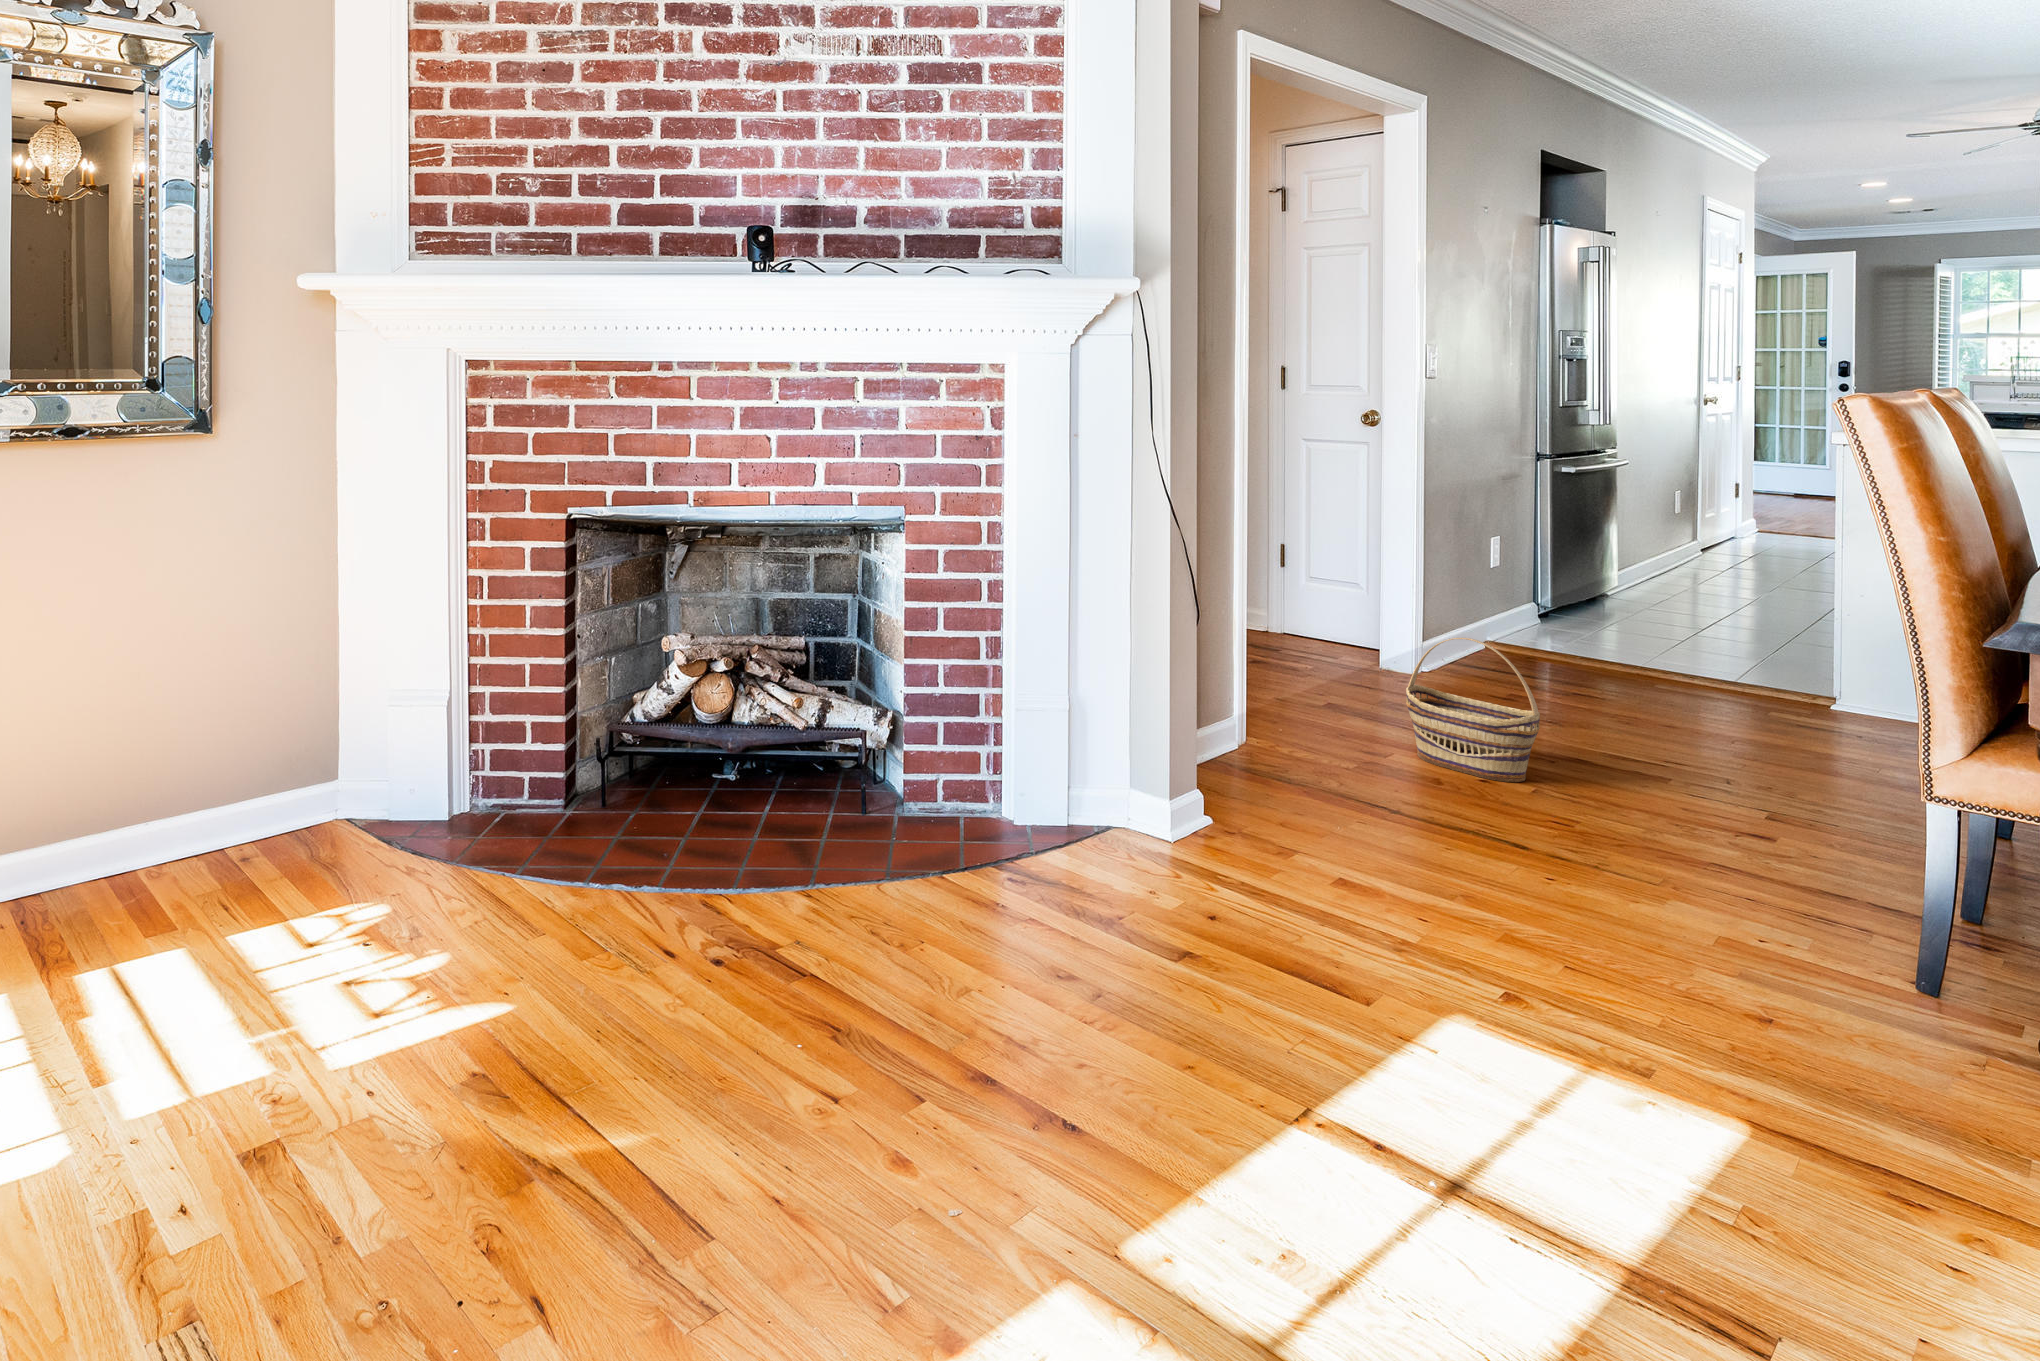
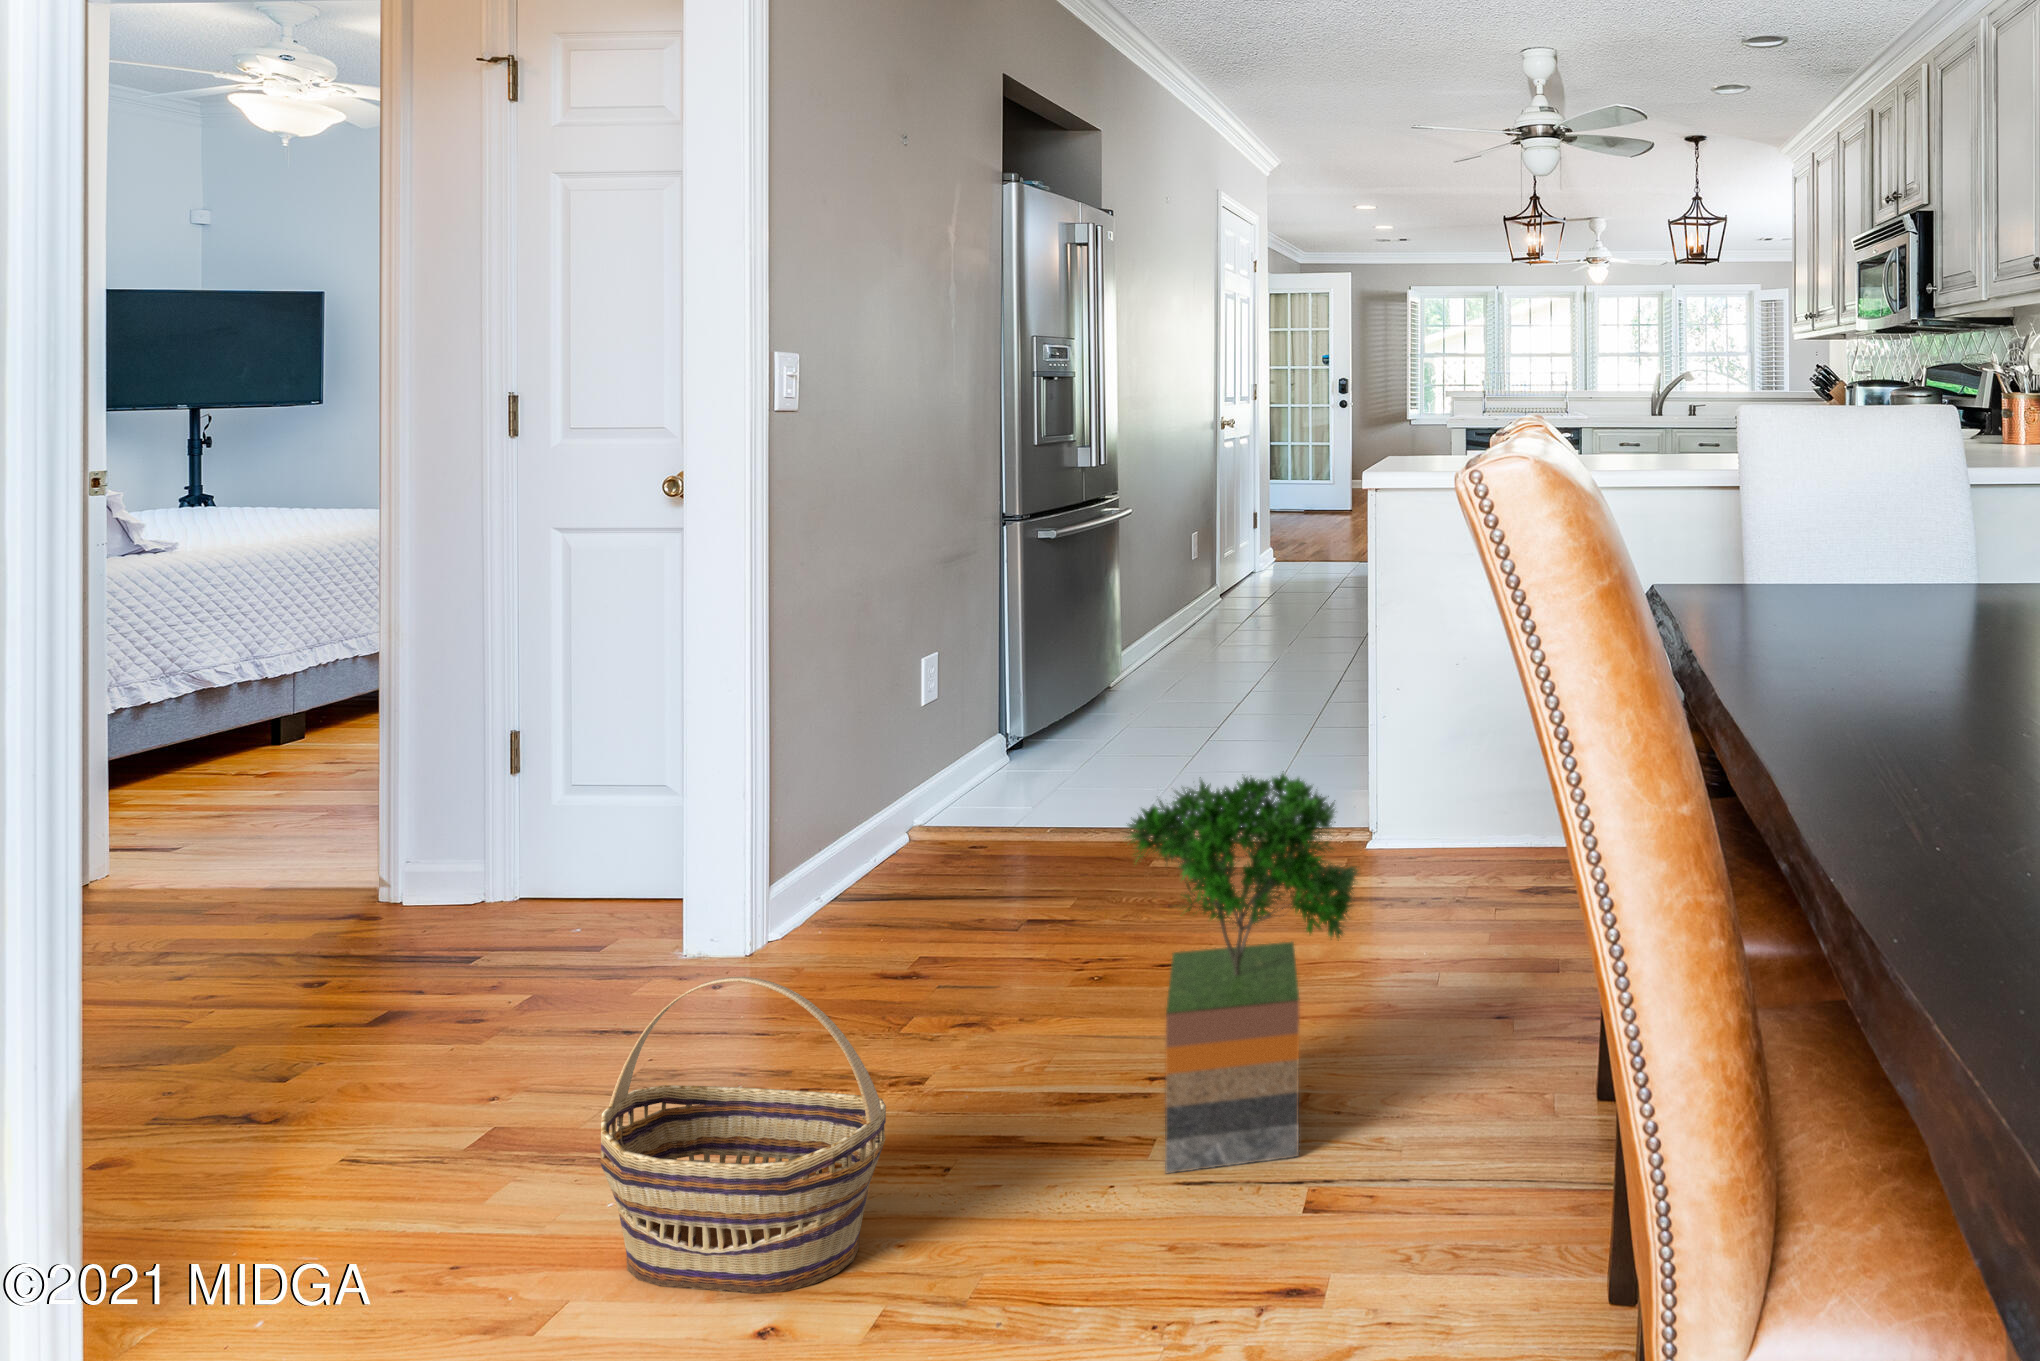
potted tree: none [1663,592,1826,813] -> present [1127,774,1358,1173]

